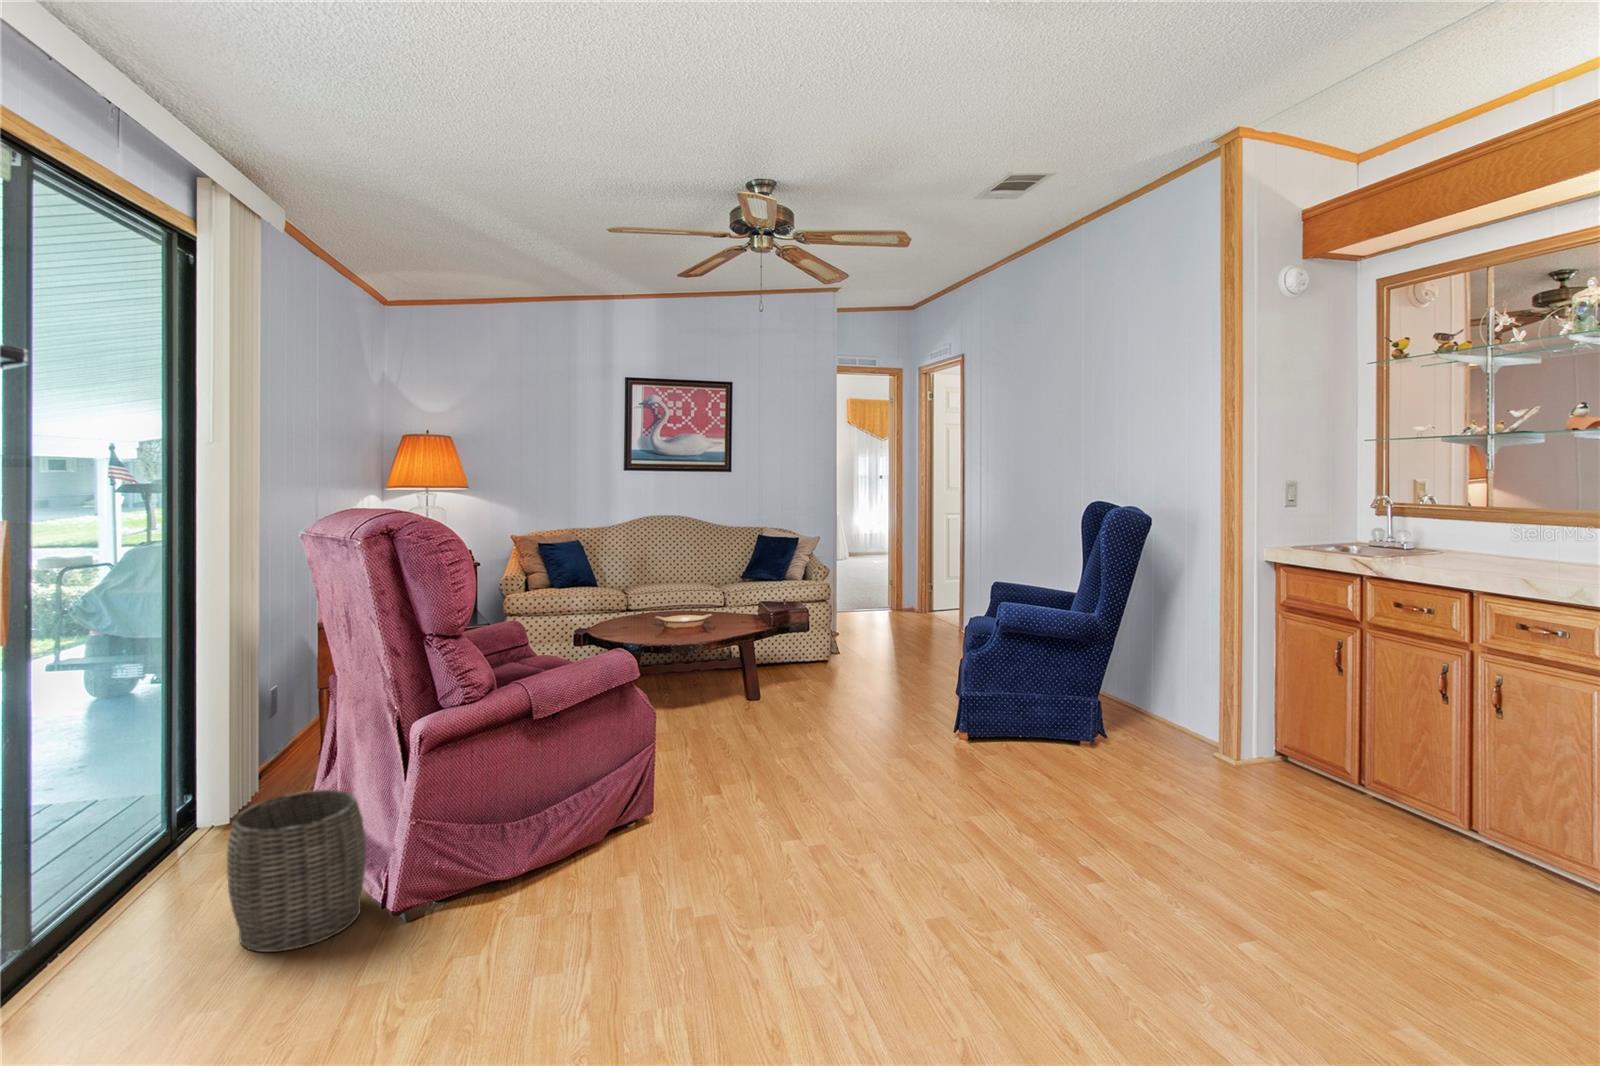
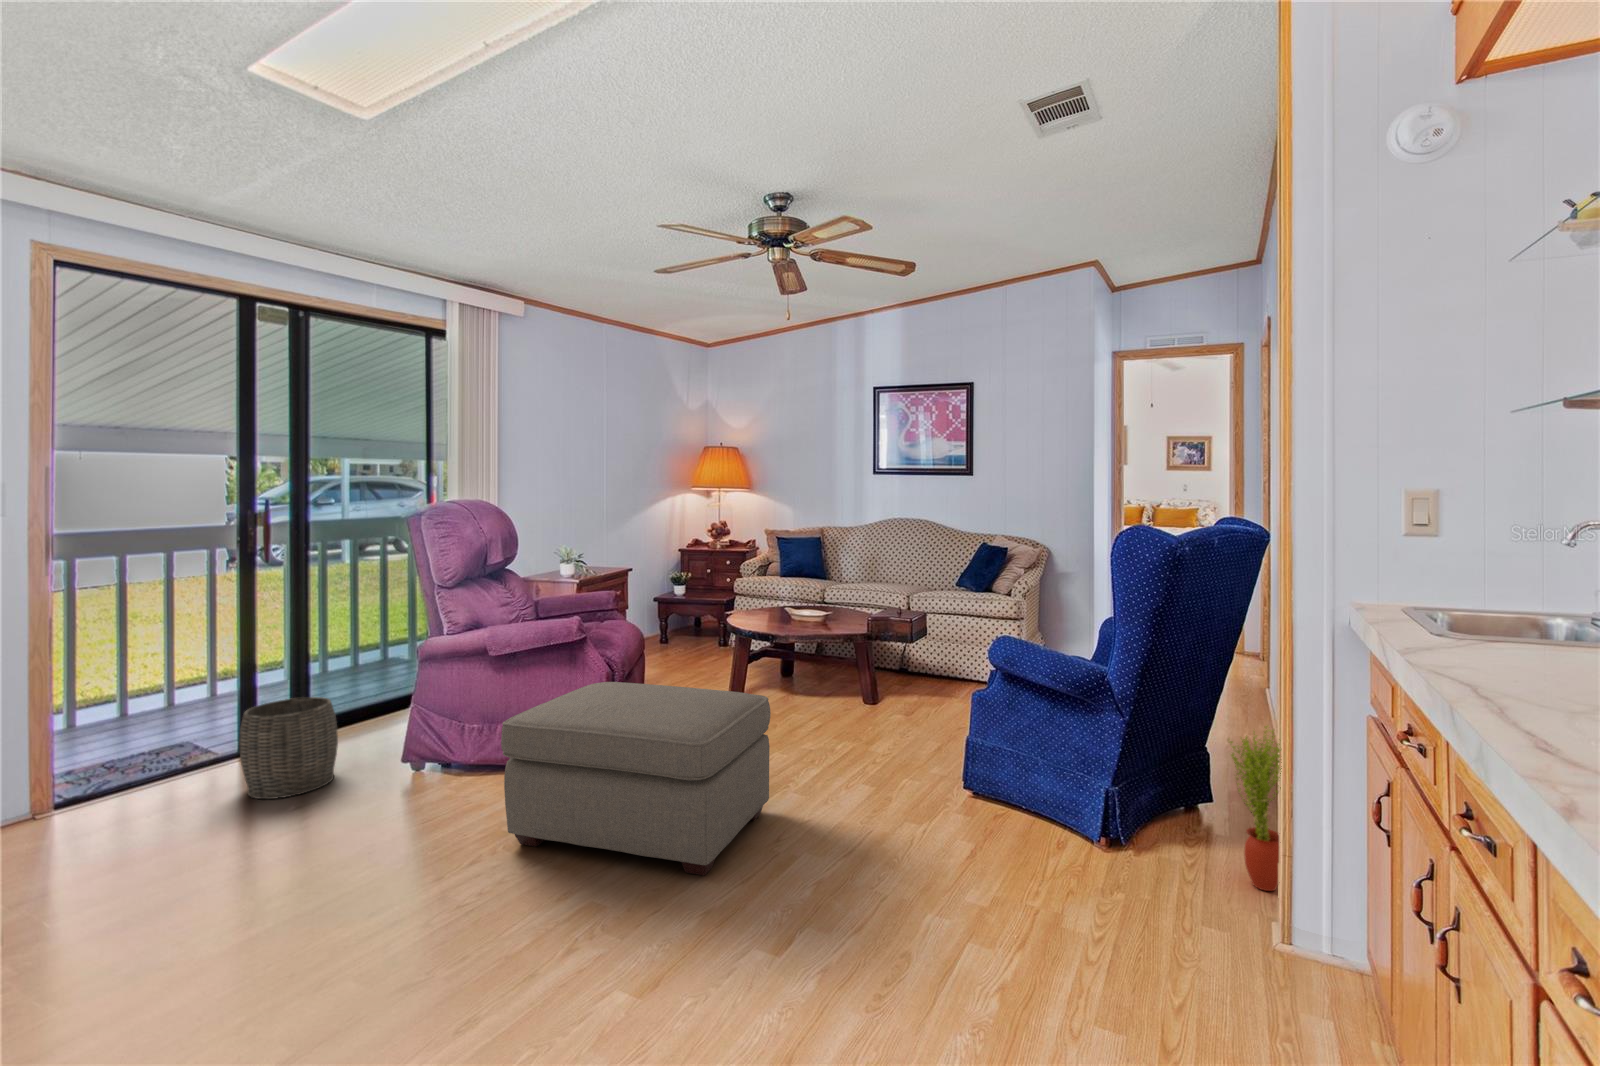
potted plant: none [1142,637,1182,736] -> present [1230,726,1282,891]
ottoman: none [693,677,940,861] -> present [501,682,771,876]

